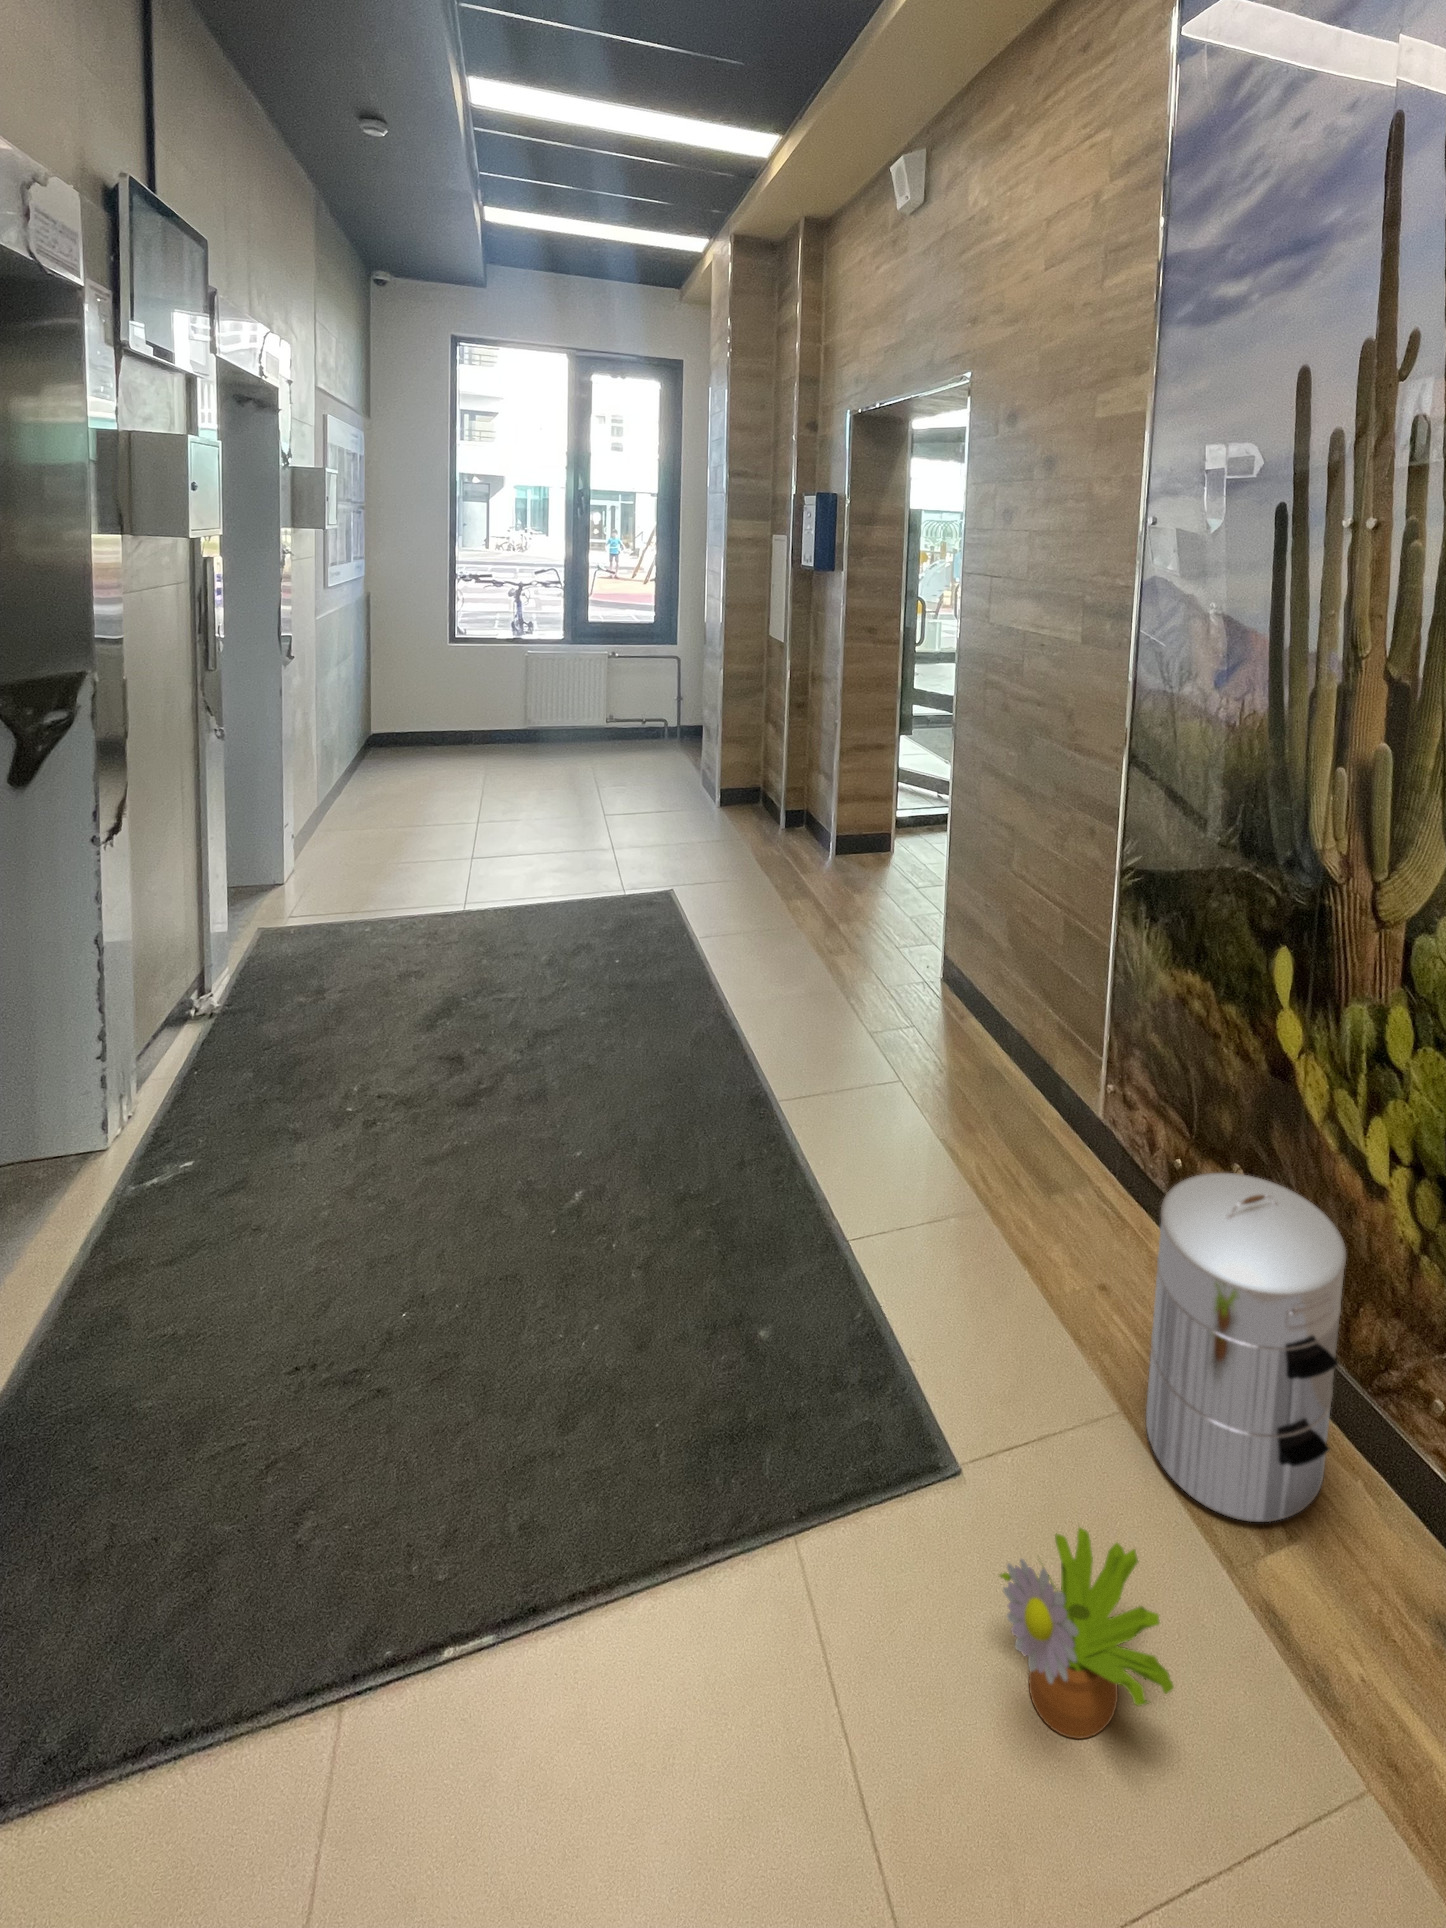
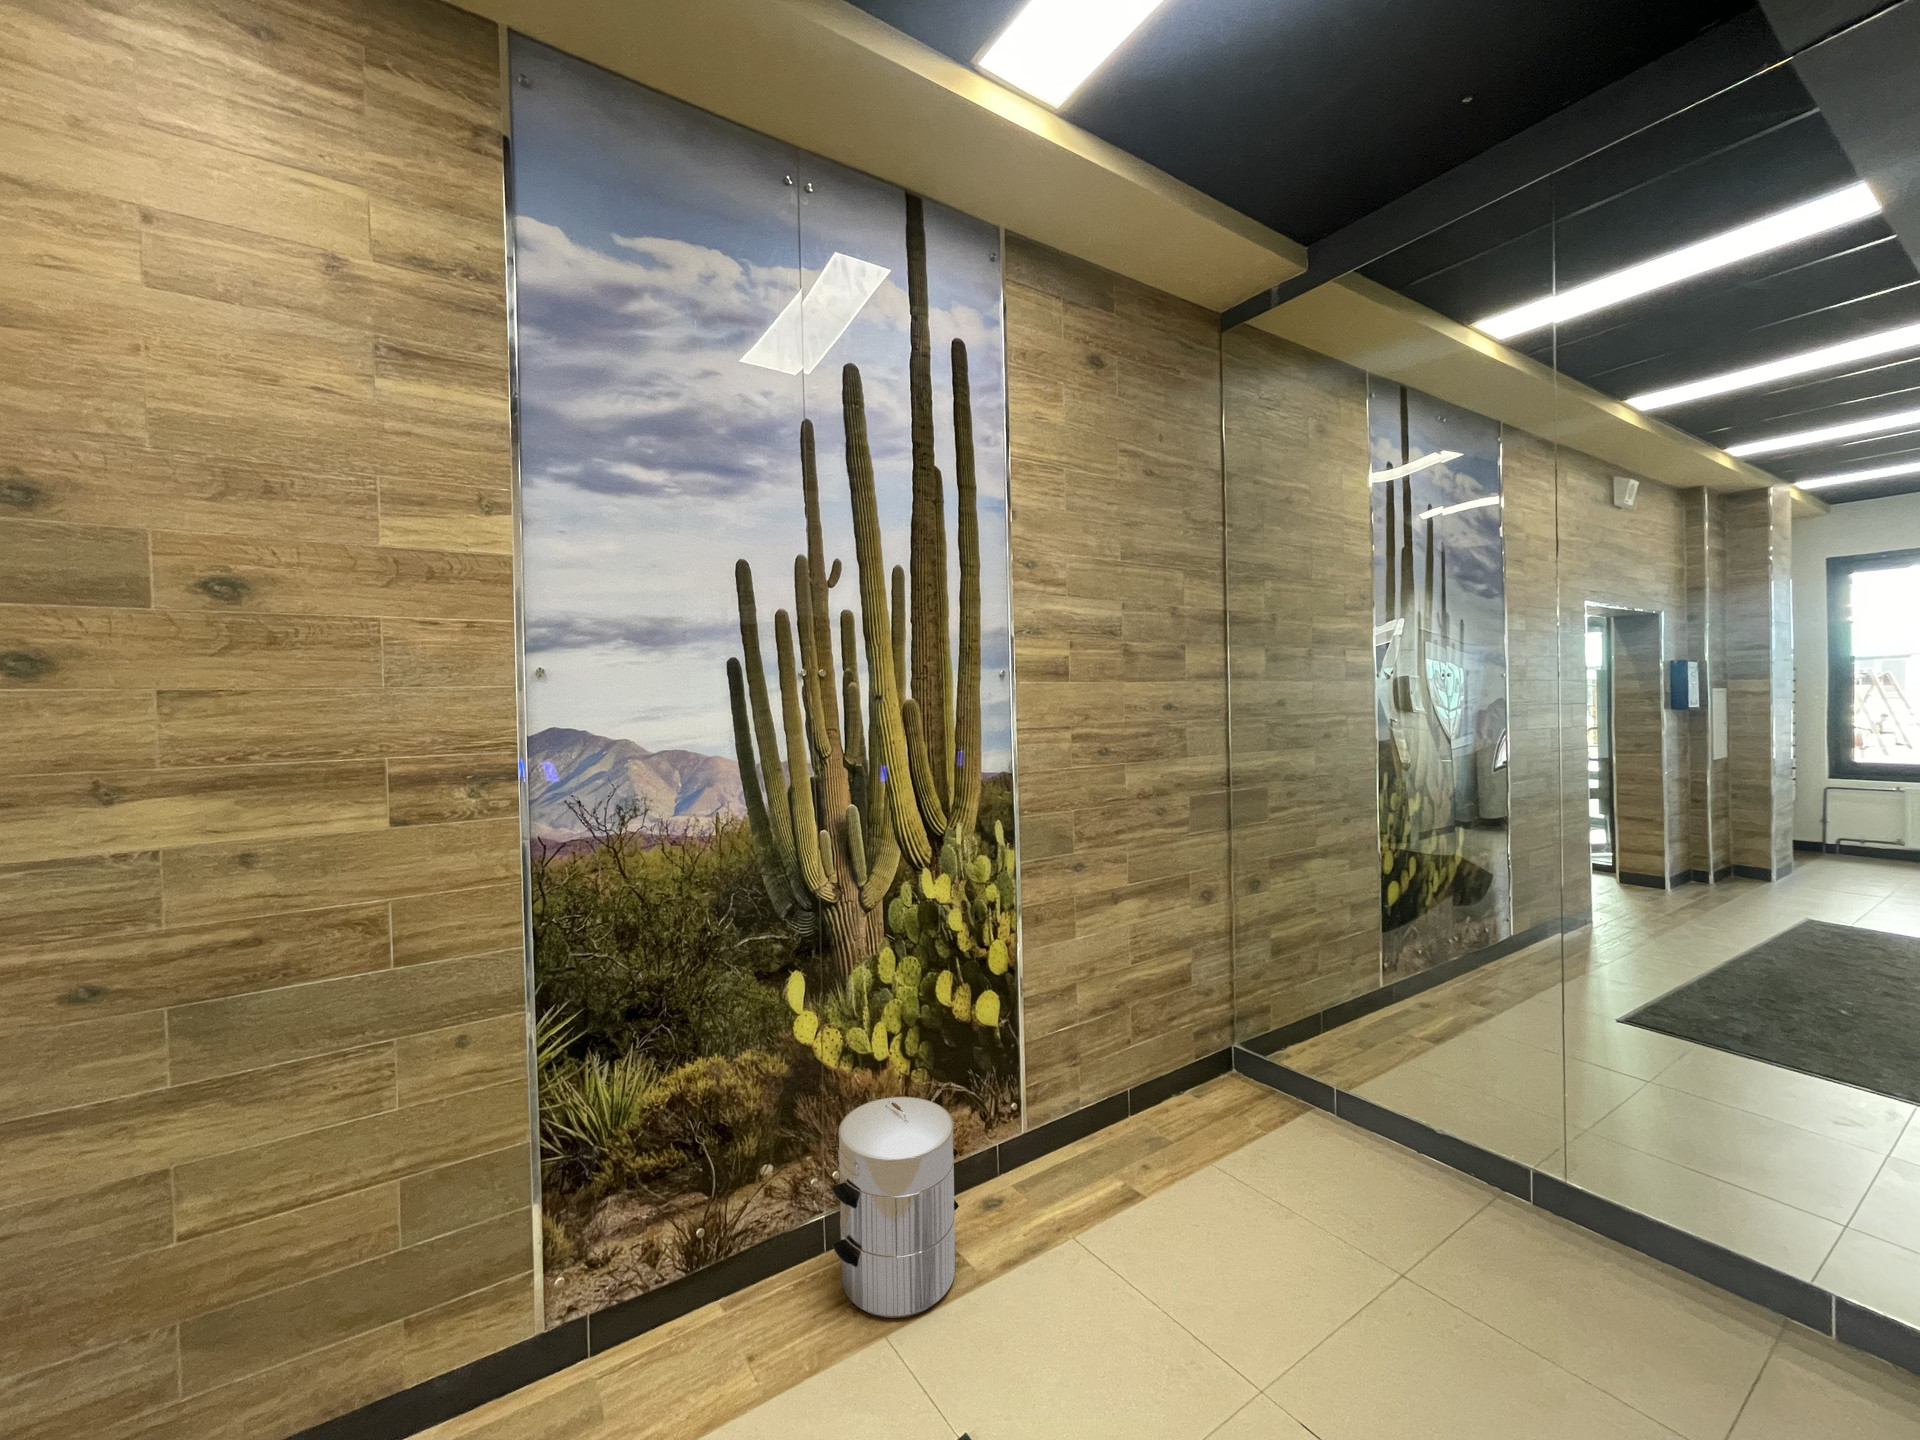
decorative plant: present [1000,1527,1174,1739] -> none [1024,1258,1123,1369]

